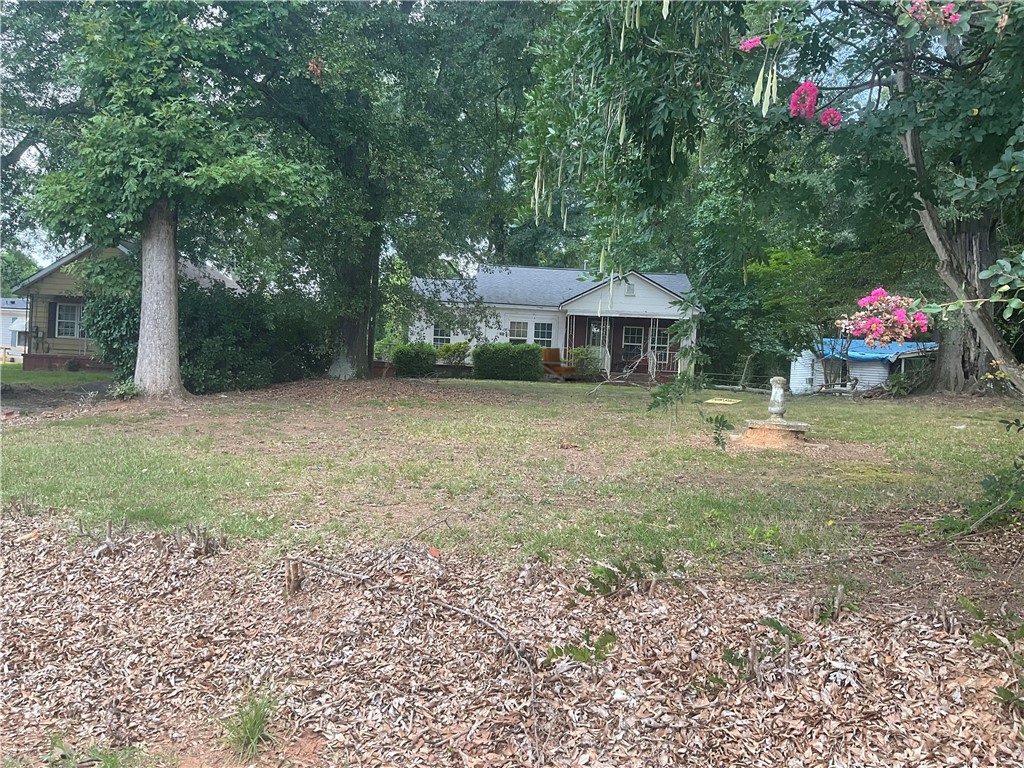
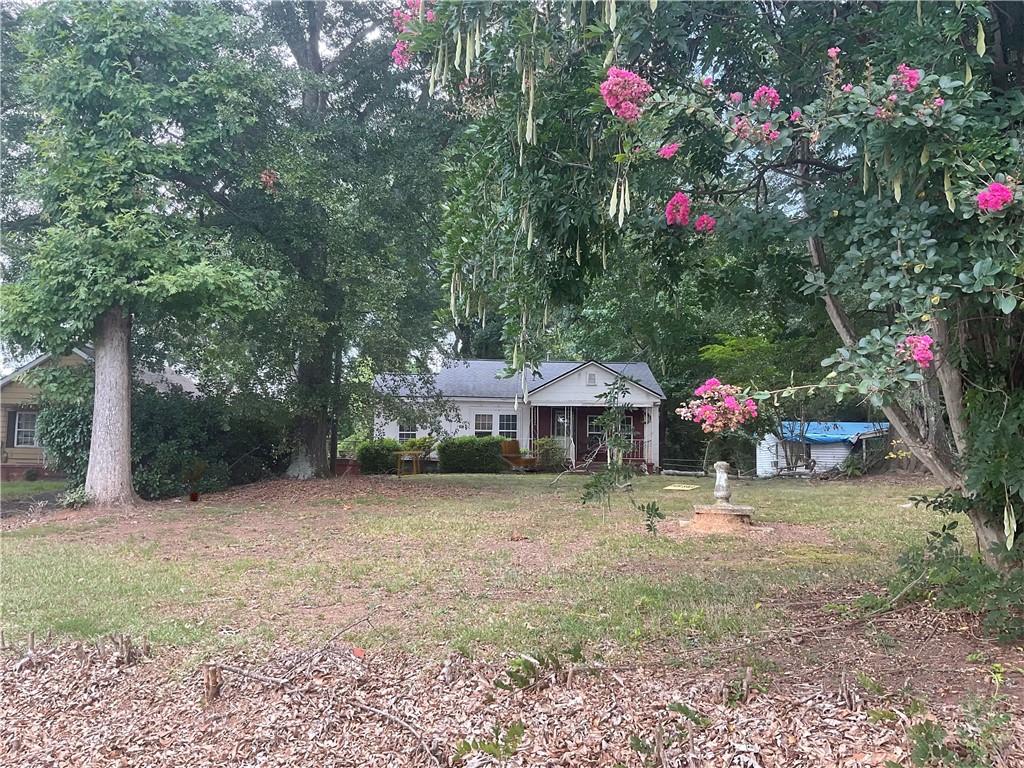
potted tree: none [224,354,253,399] -> present [179,459,208,501]
round table: none [431,356,465,379] -> present [393,451,424,474]

